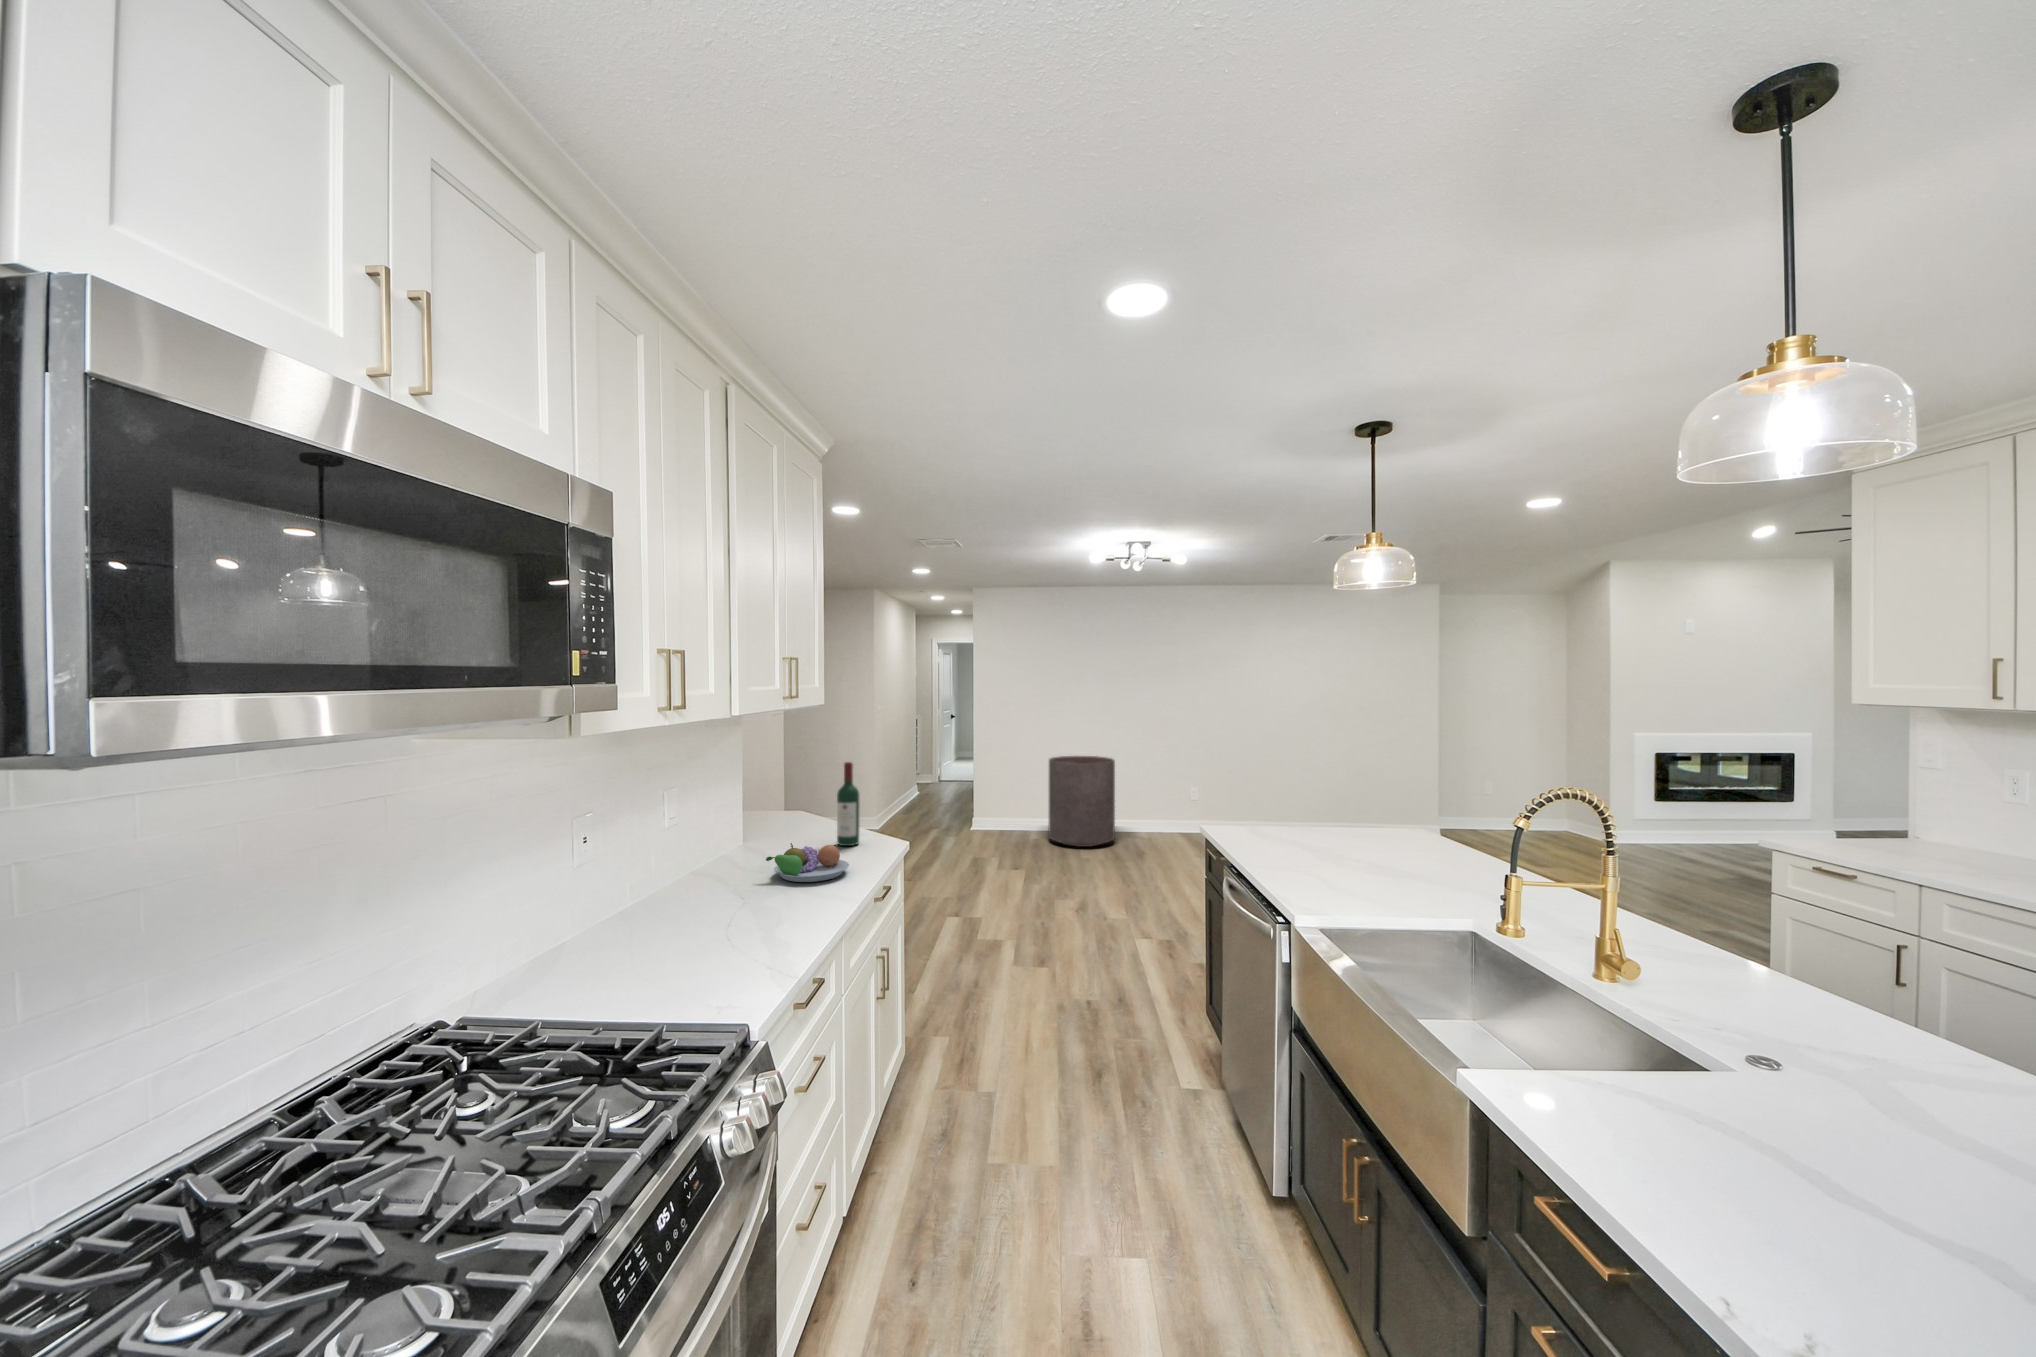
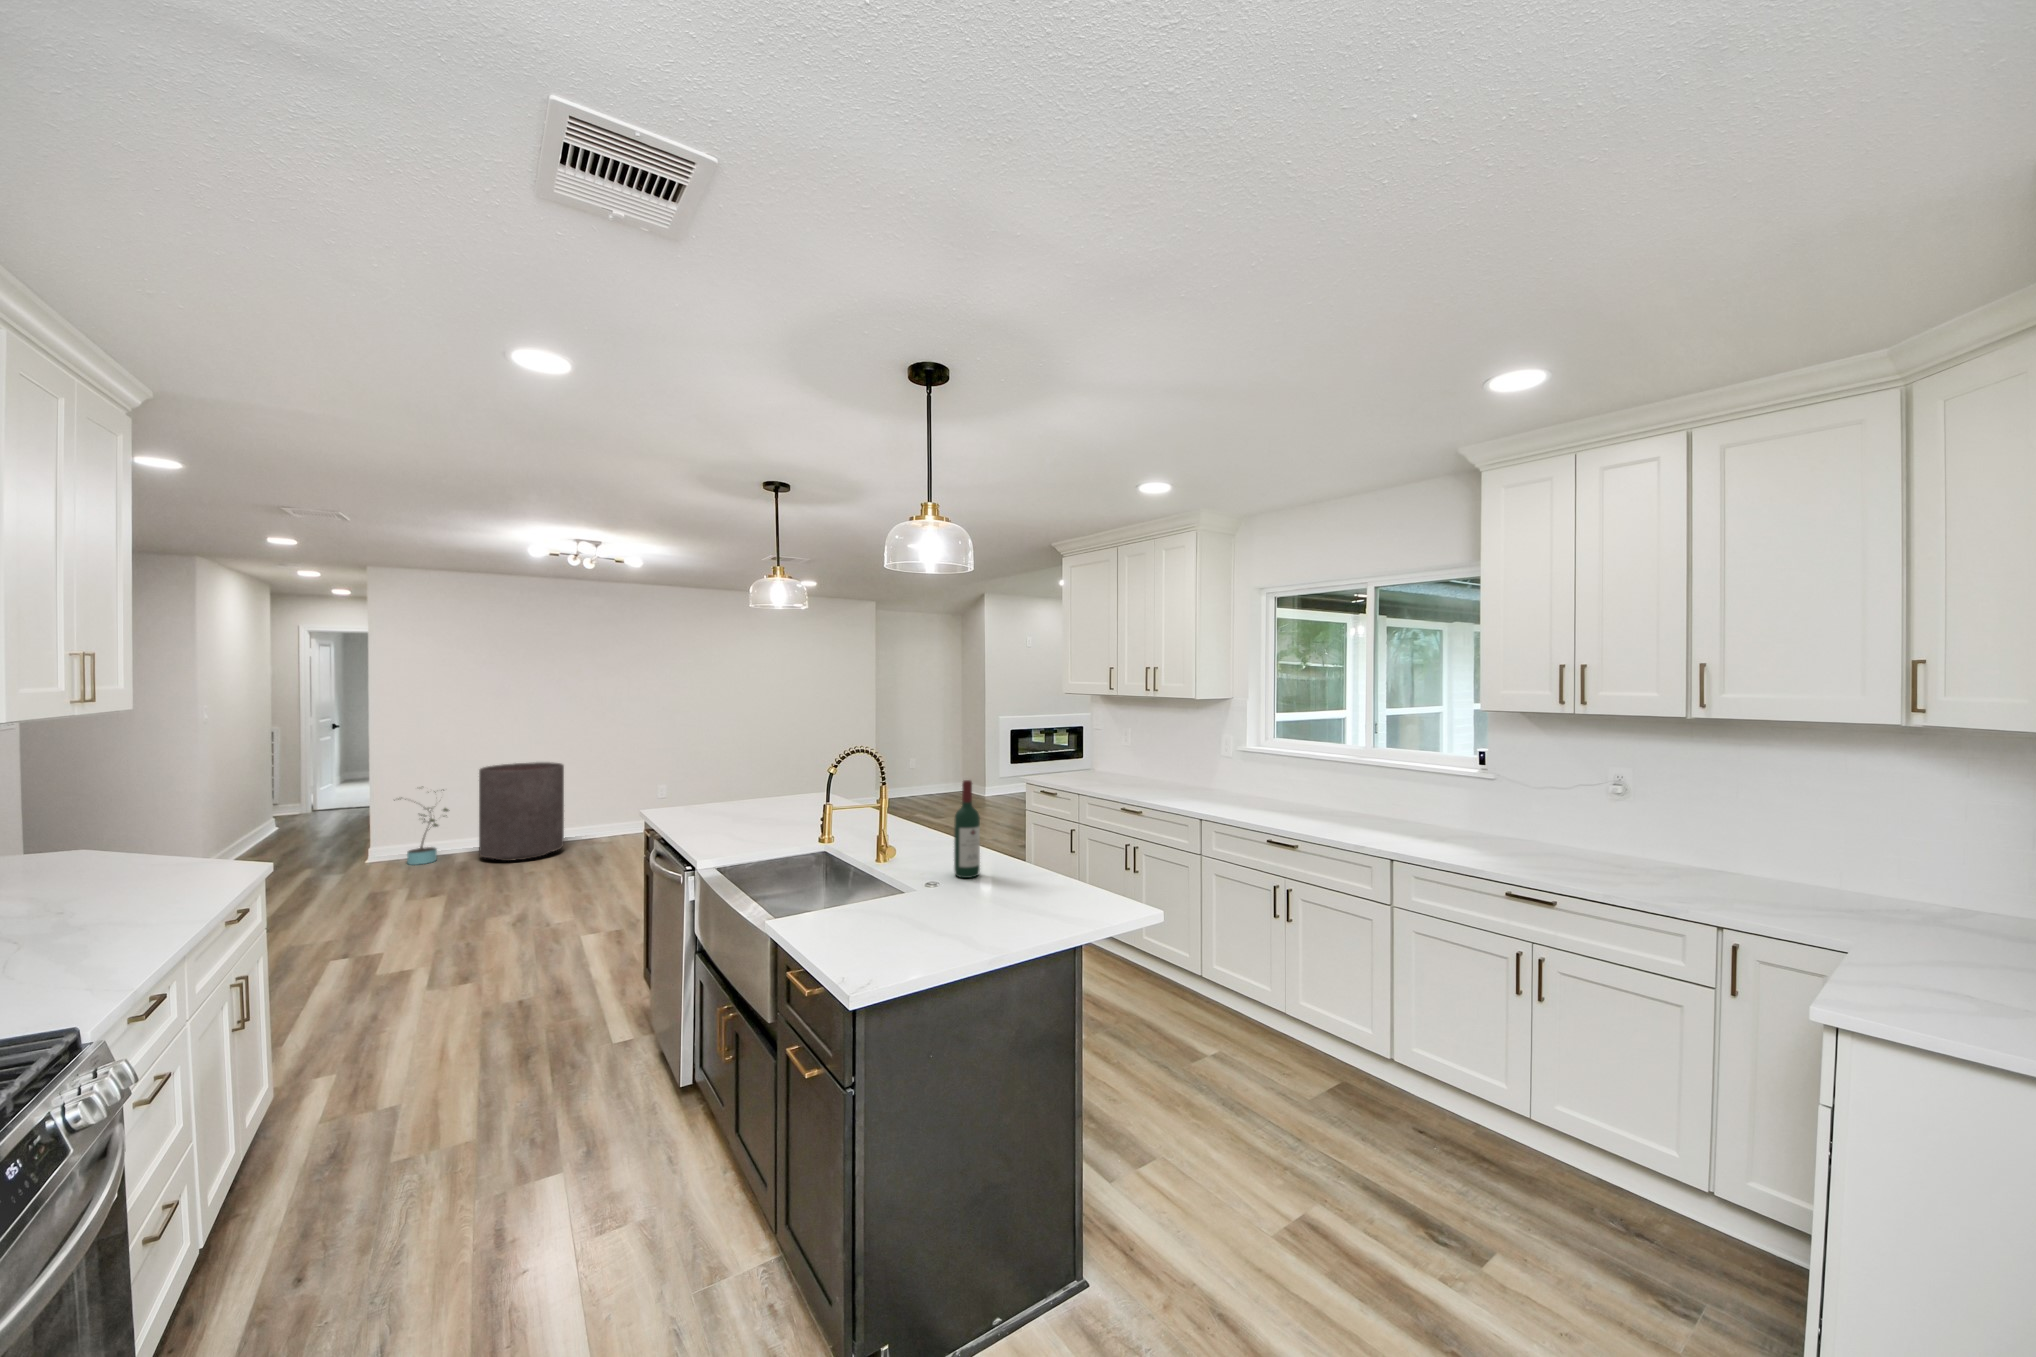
wine bottle: present [837,762,859,846] -> present [954,780,980,878]
potted plant: none [989,771,1027,839] -> present [398,791,448,865]
fruit bowl: present [766,843,849,882] -> none [43,870,188,918]

